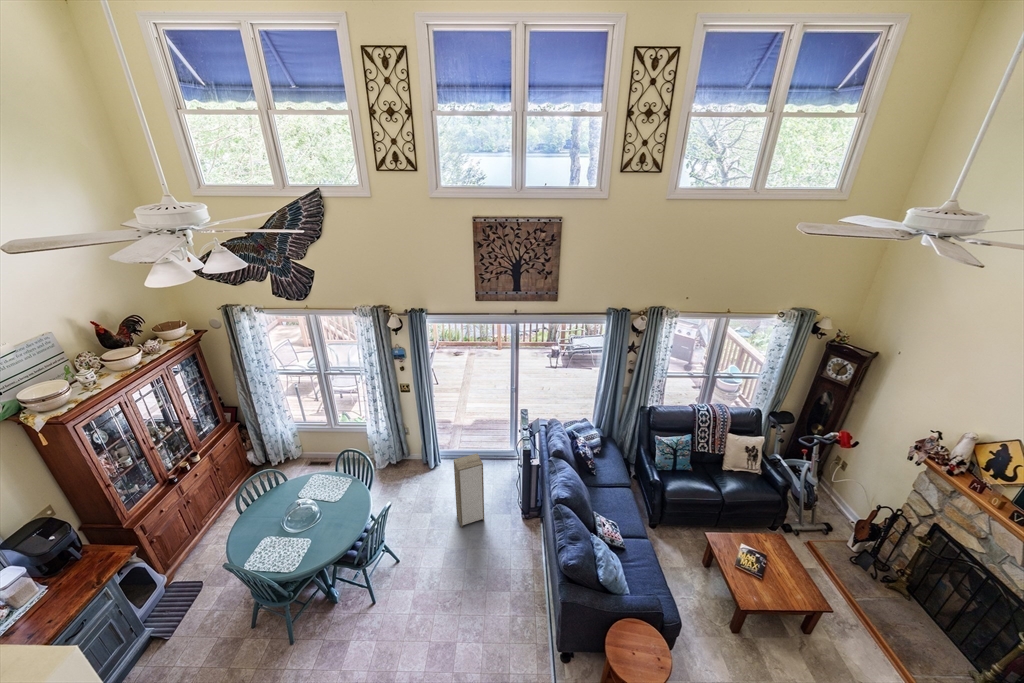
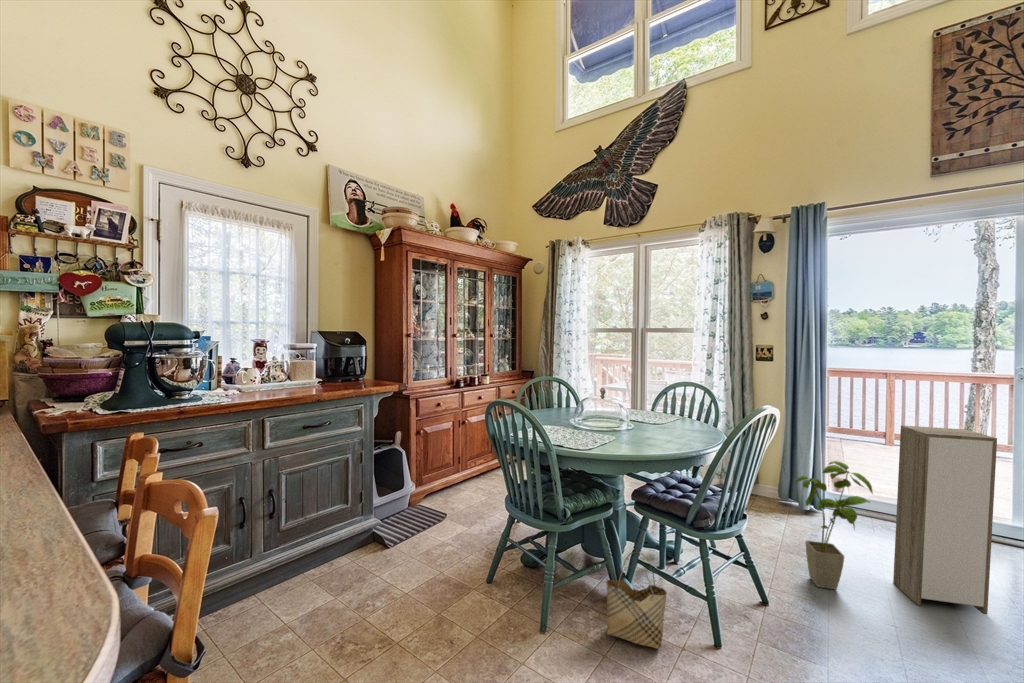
house plant: none [412,487,444,537] -> present [795,461,873,590]
woven basket: none [320,587,351,627] -> present [606,552,667,649]

